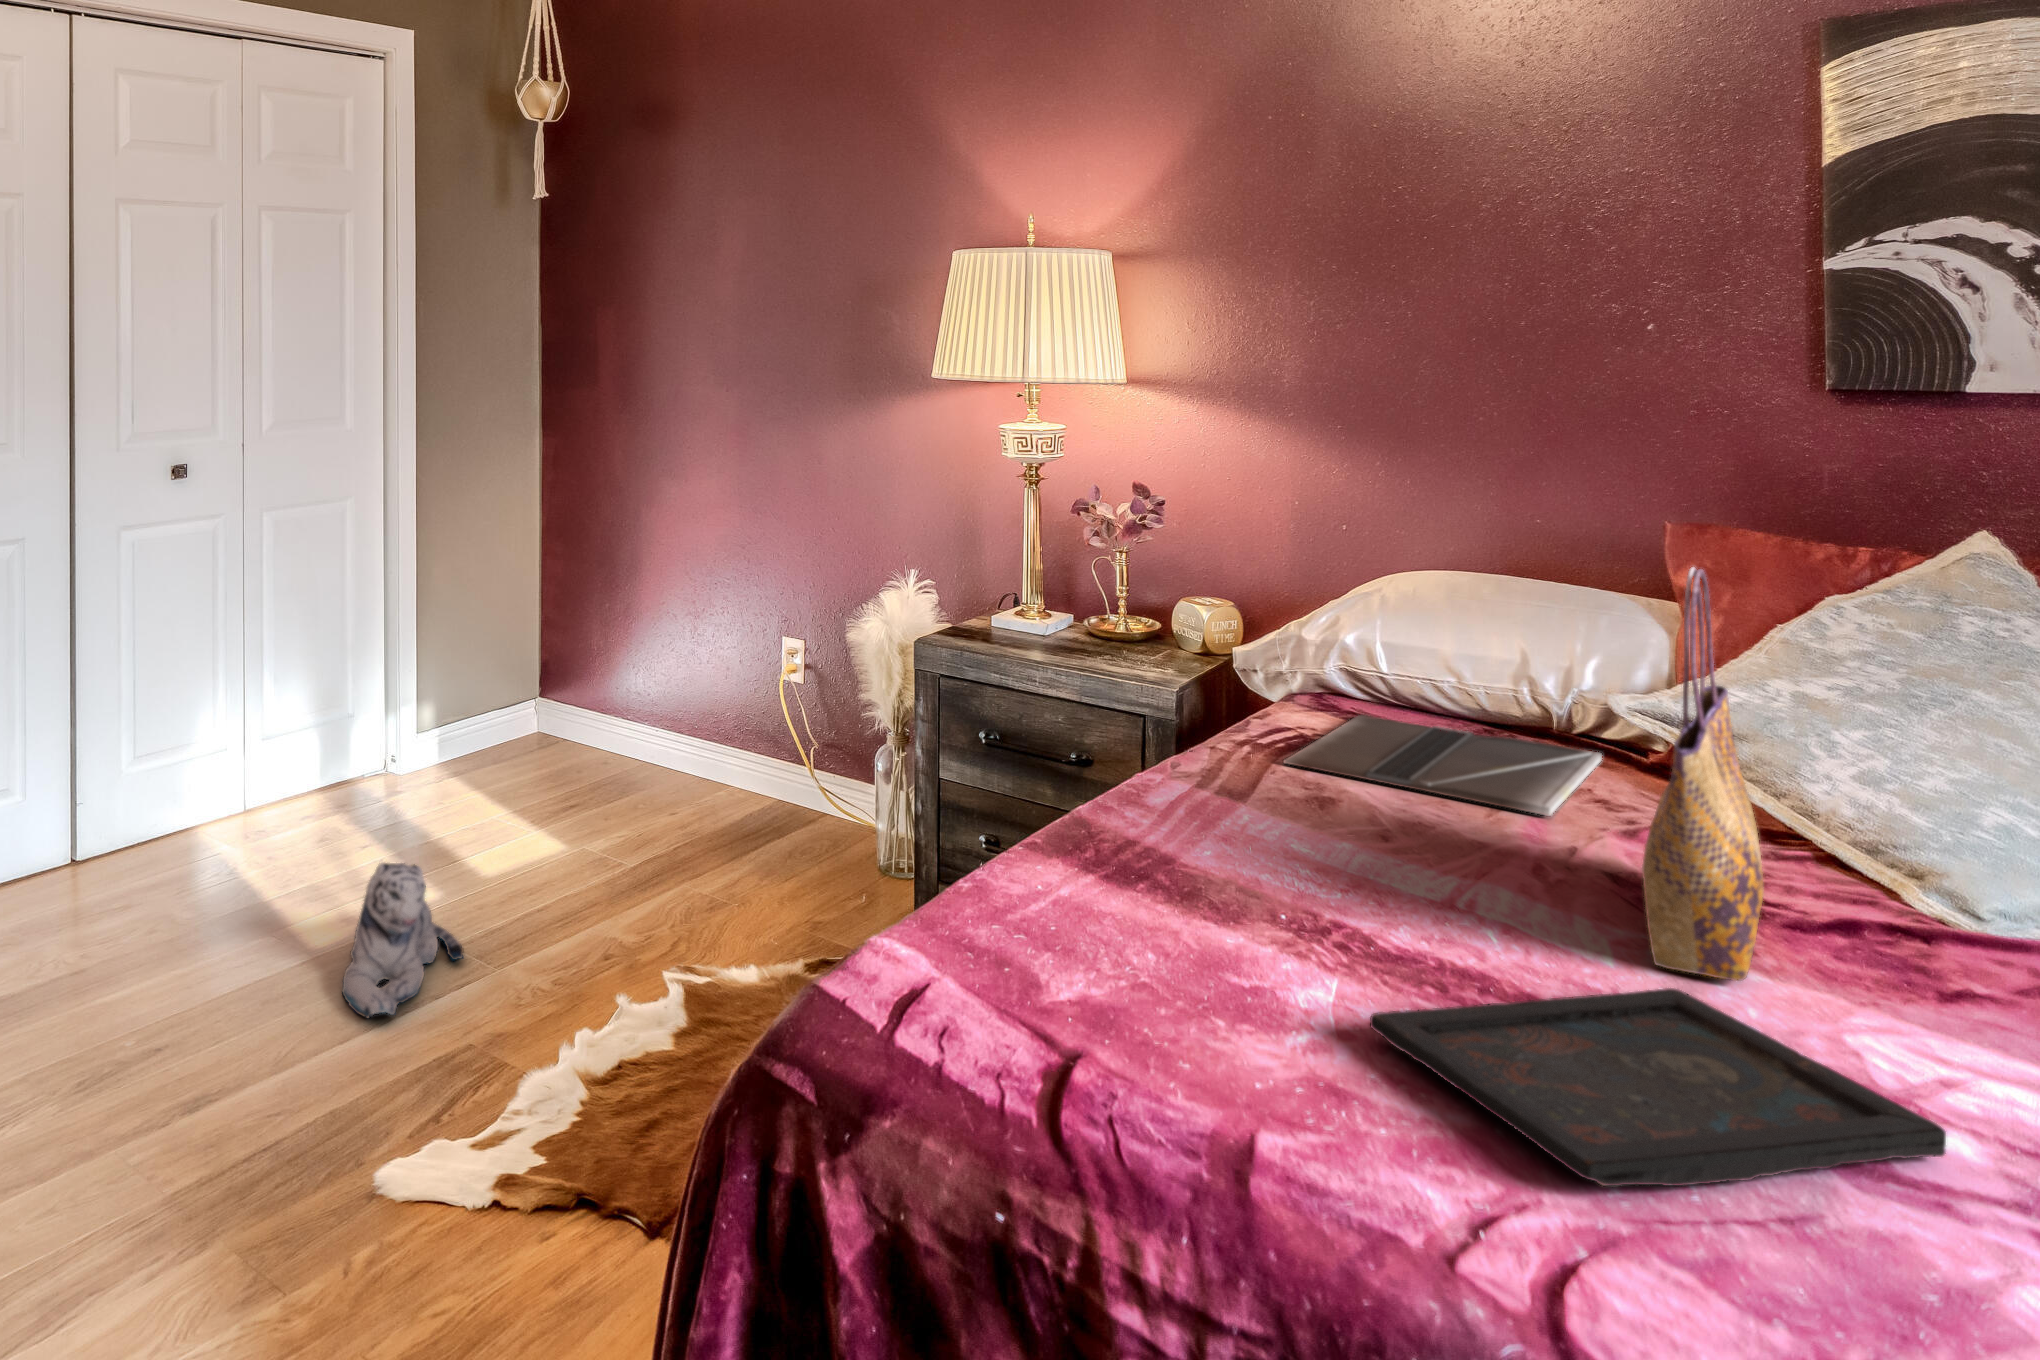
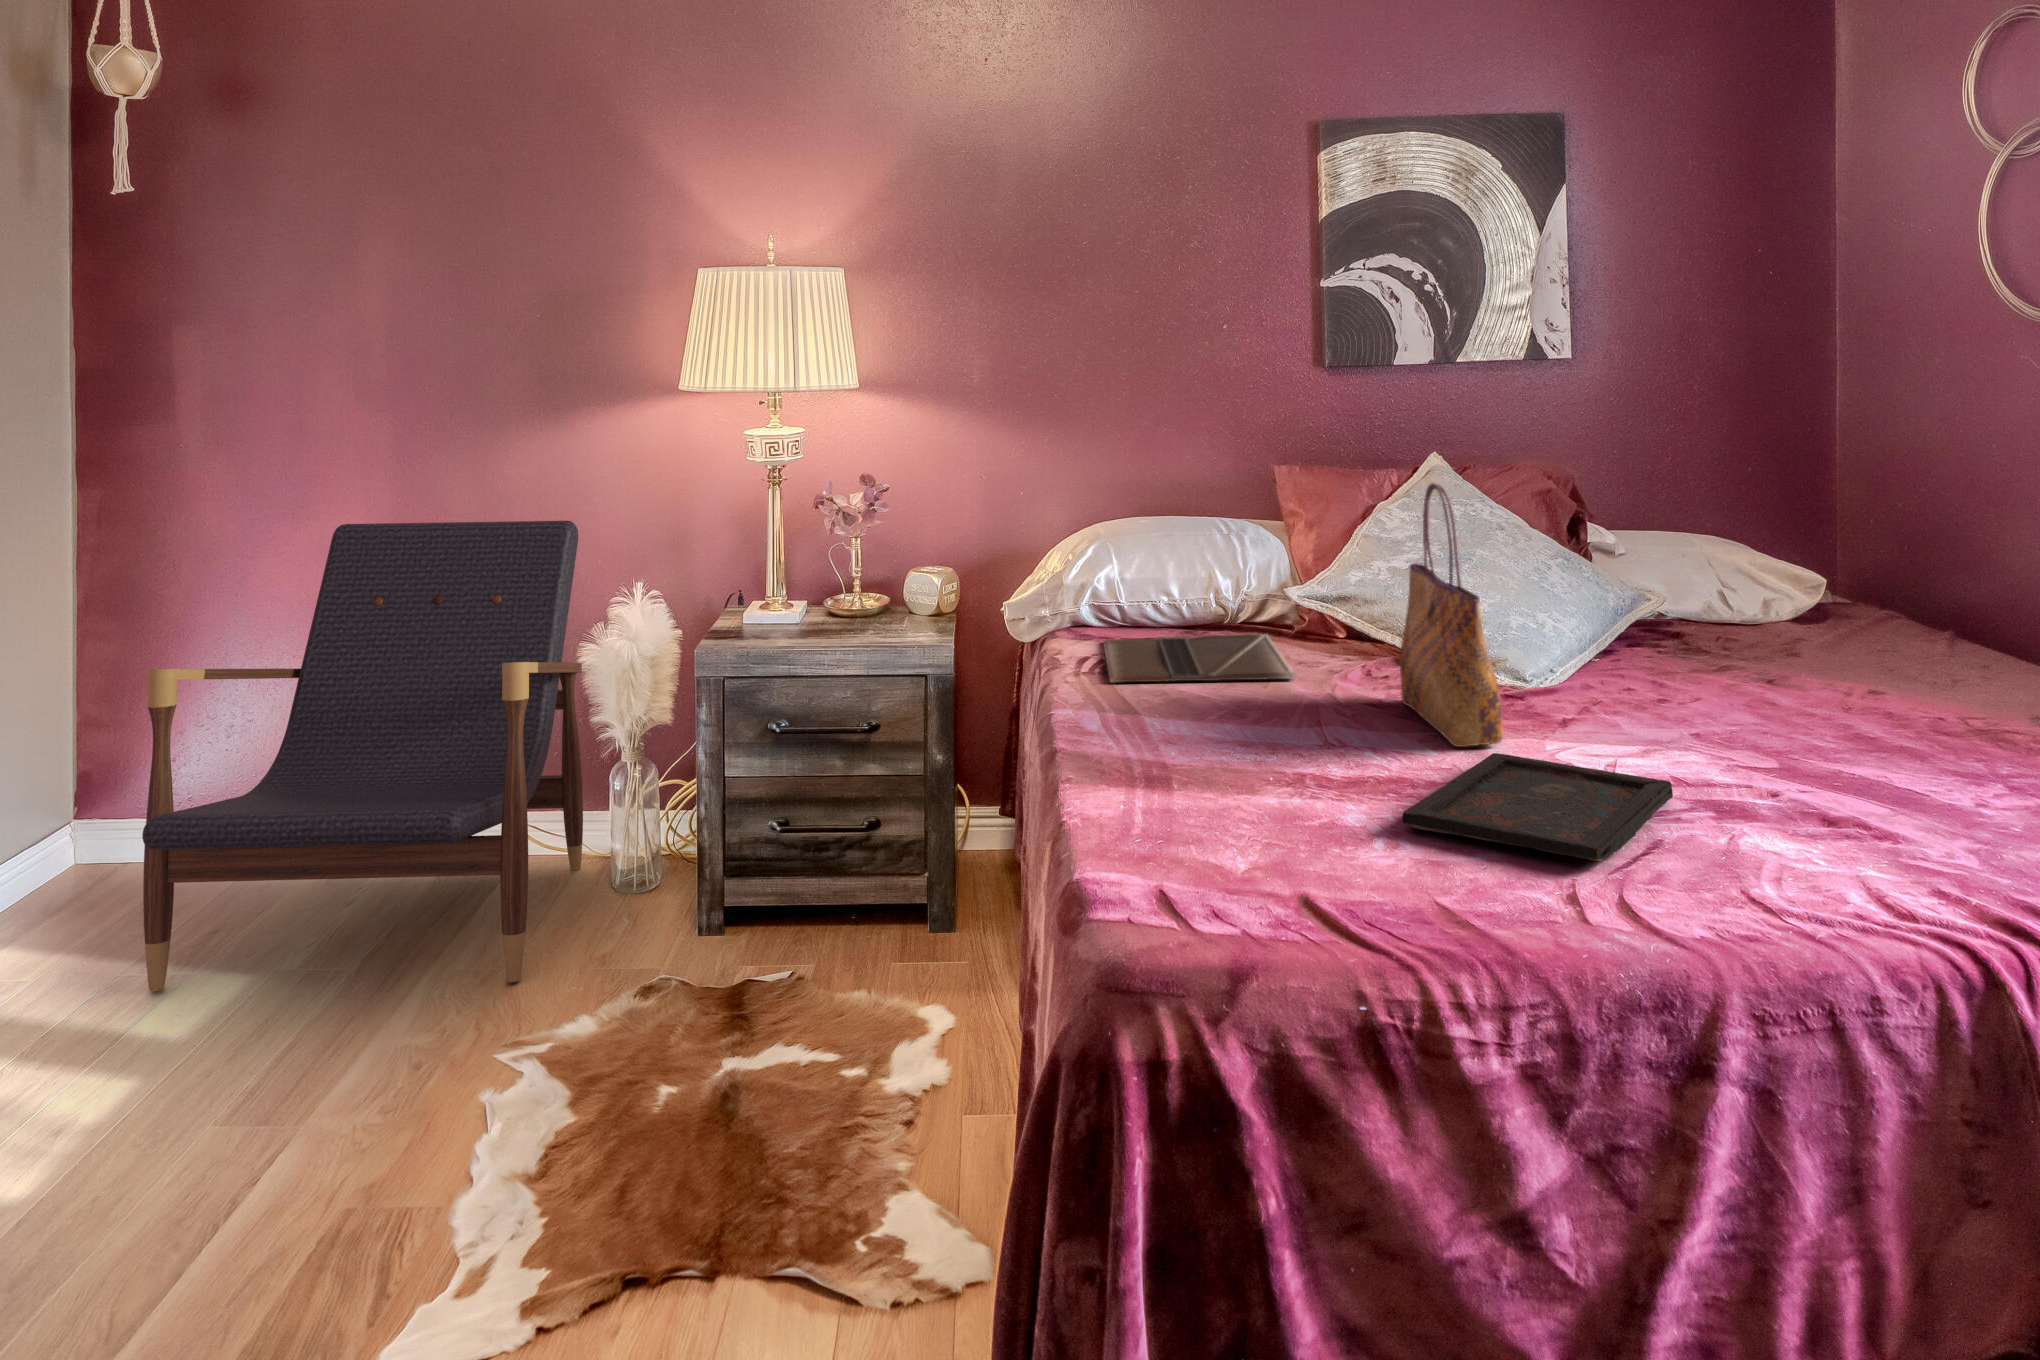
lounge chair: none [483,481,879,915] -> present [142,521,583,991]
plush toy: present [342,863,463,1018] -> none [72,1031,247,1237]

